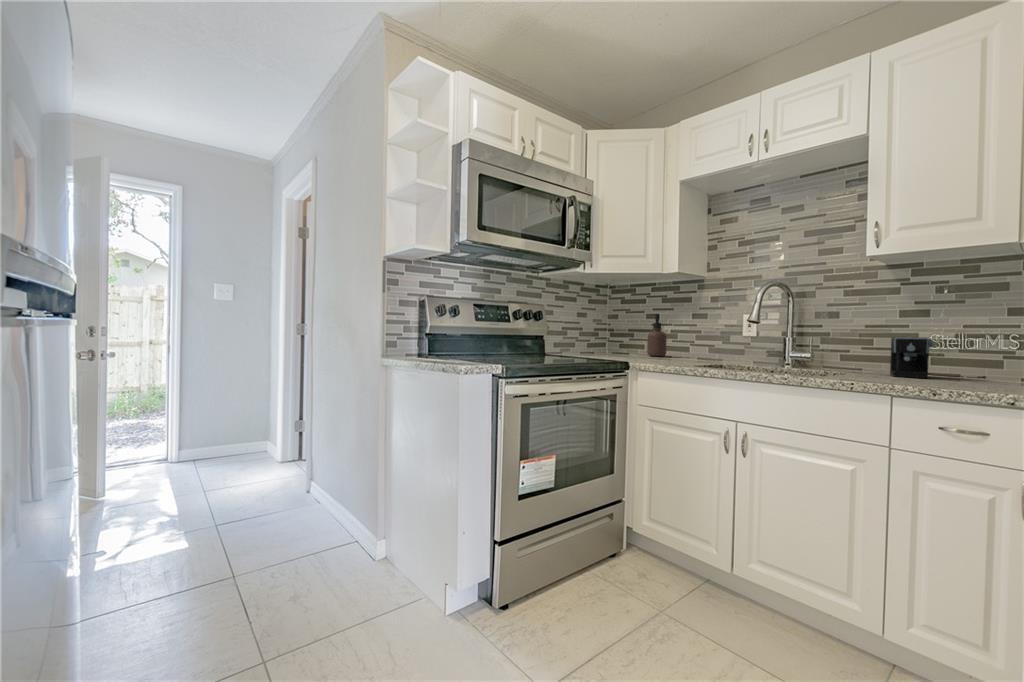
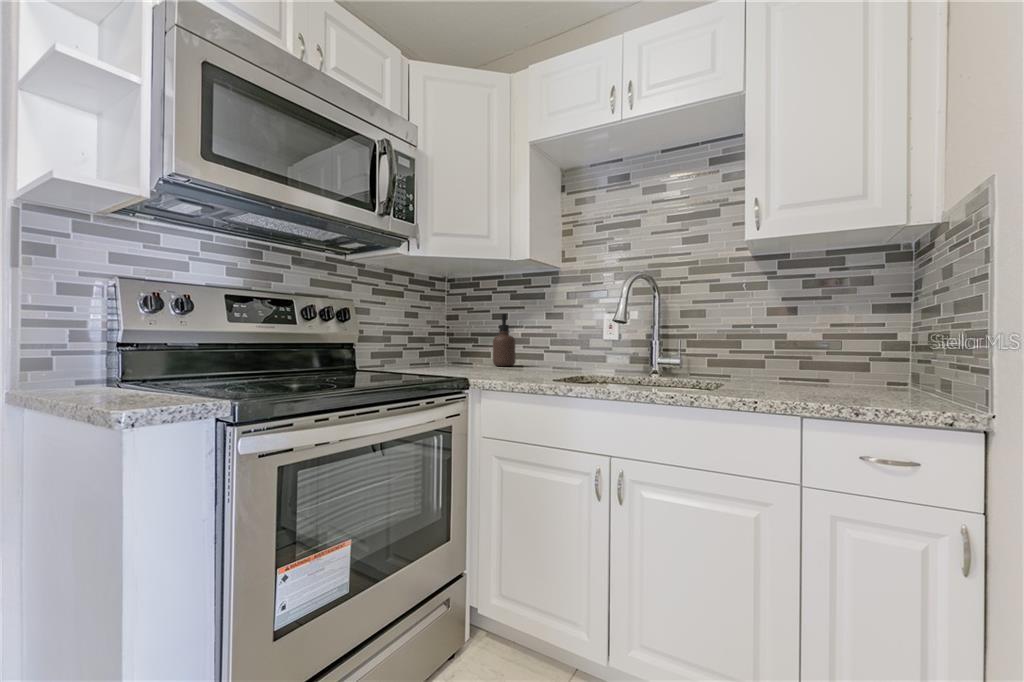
coffee maker: present [890,337,986,379] -> none [760,339,850,386]

